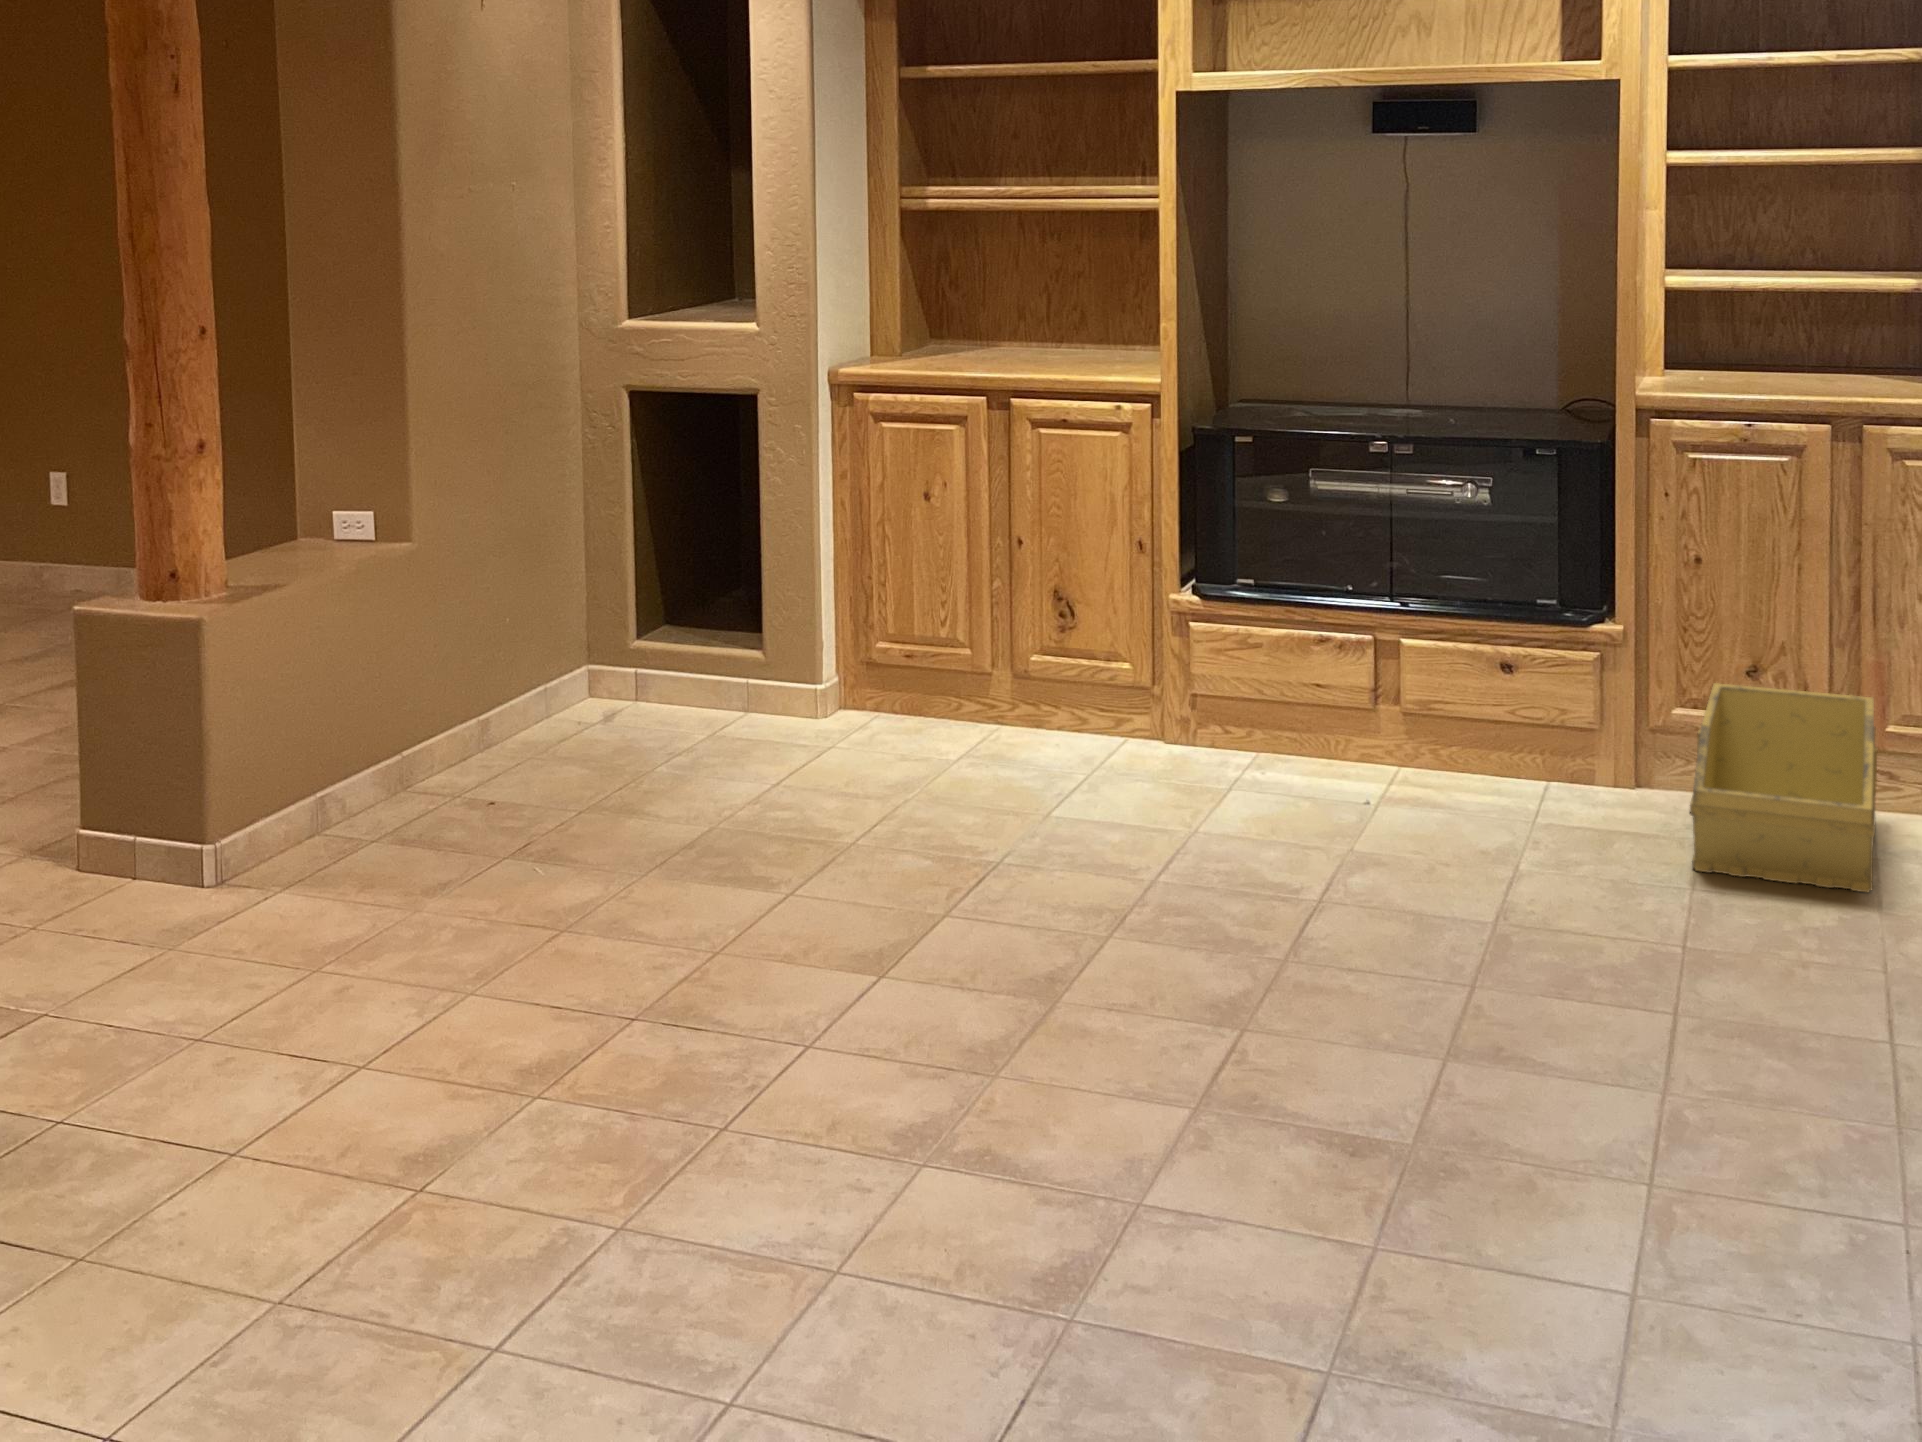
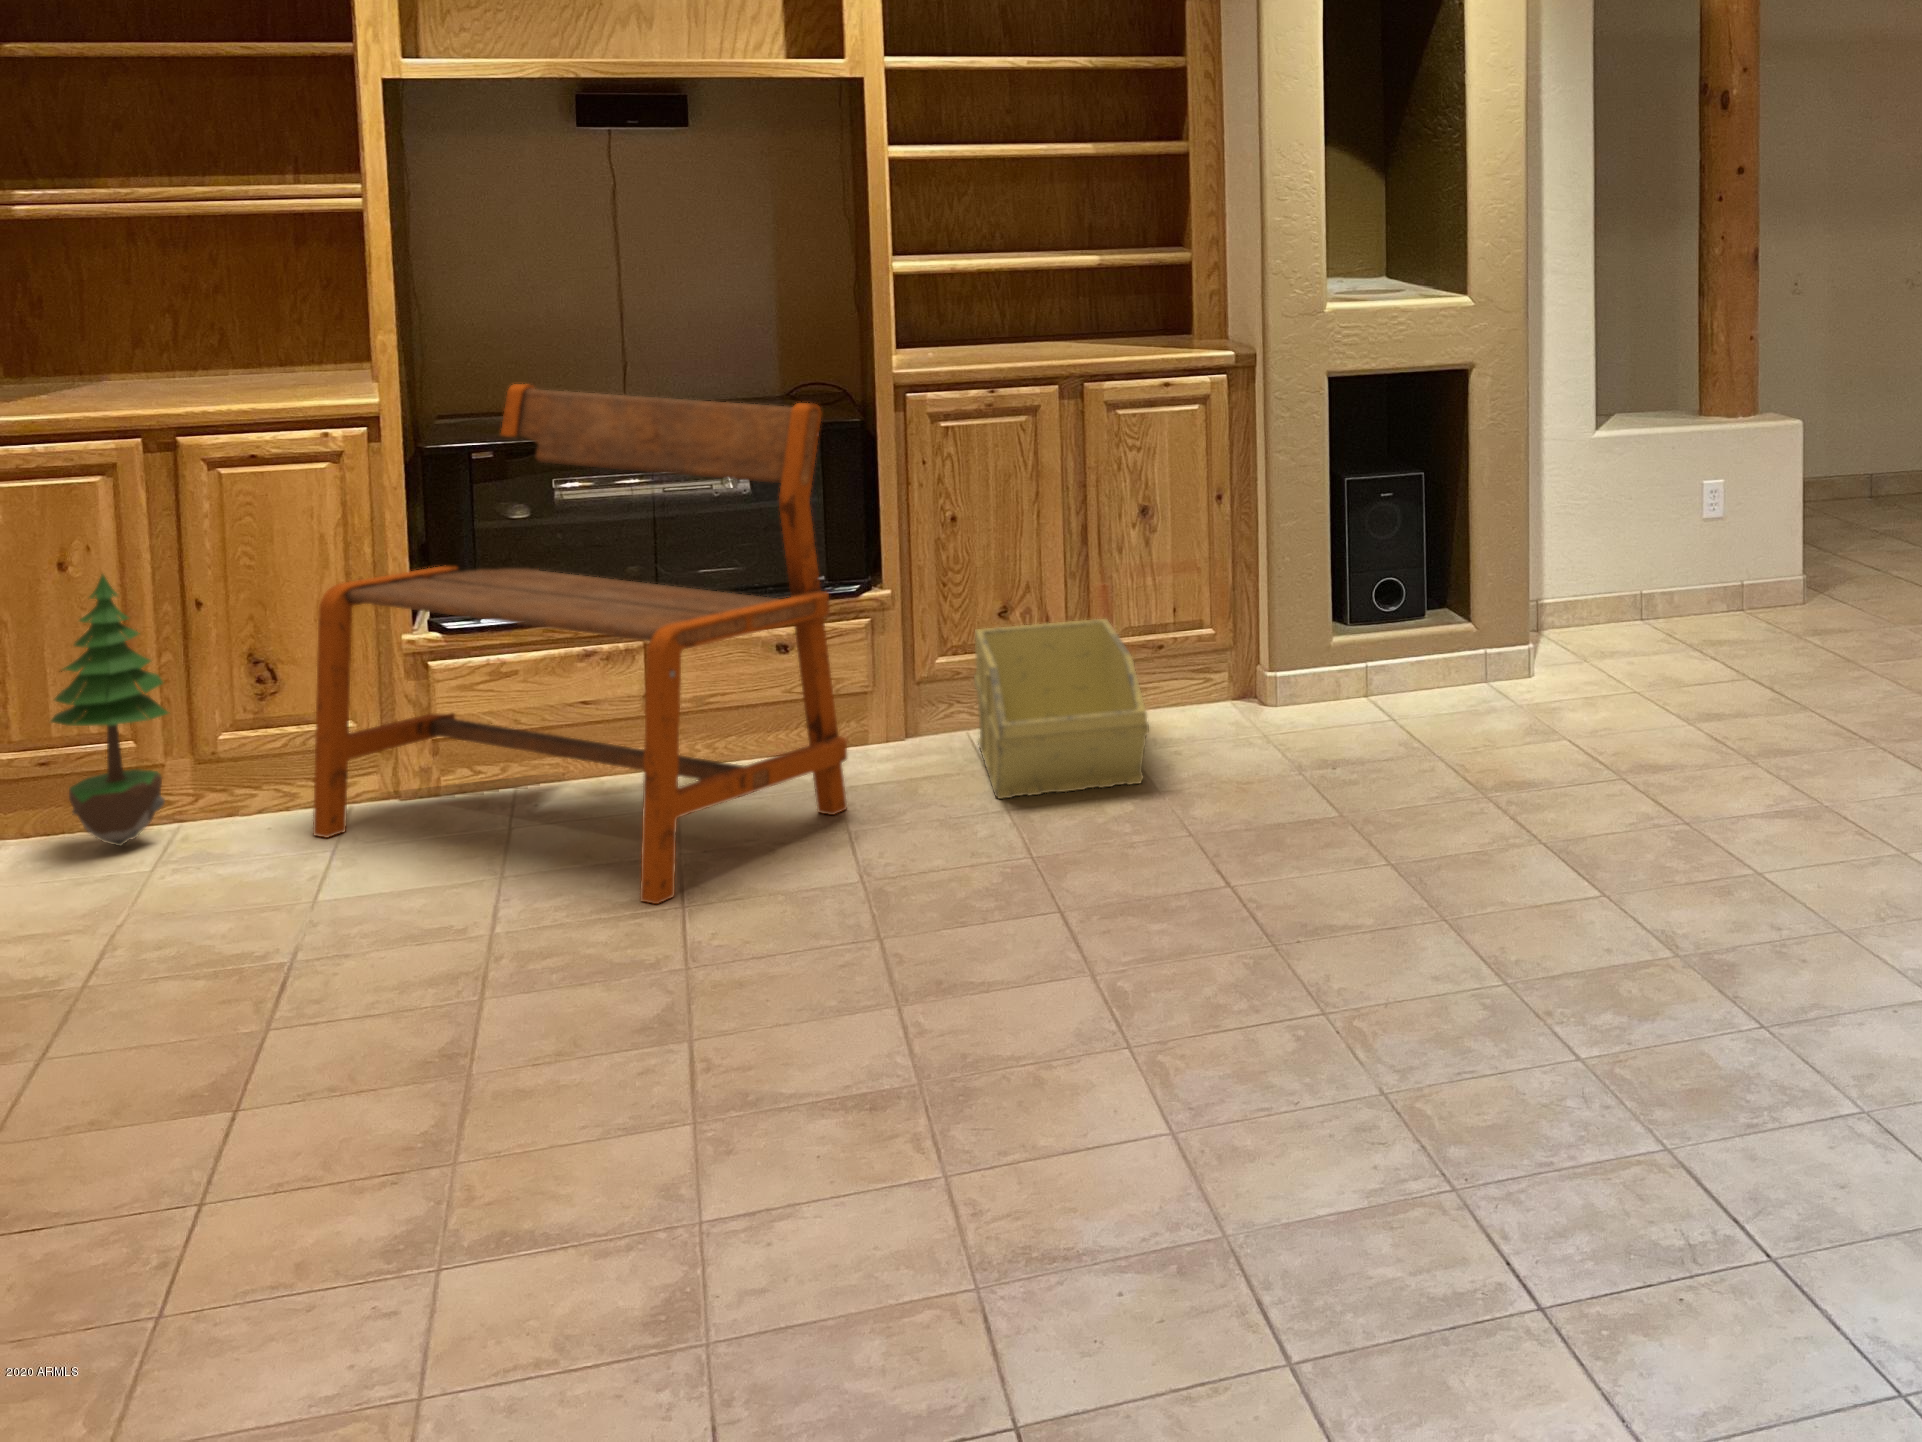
bench: none [1081,375,1533,888] -> present [313,384,847,904]
potted tree: none [906,506,990,736] -> present [51,575,168,846]

